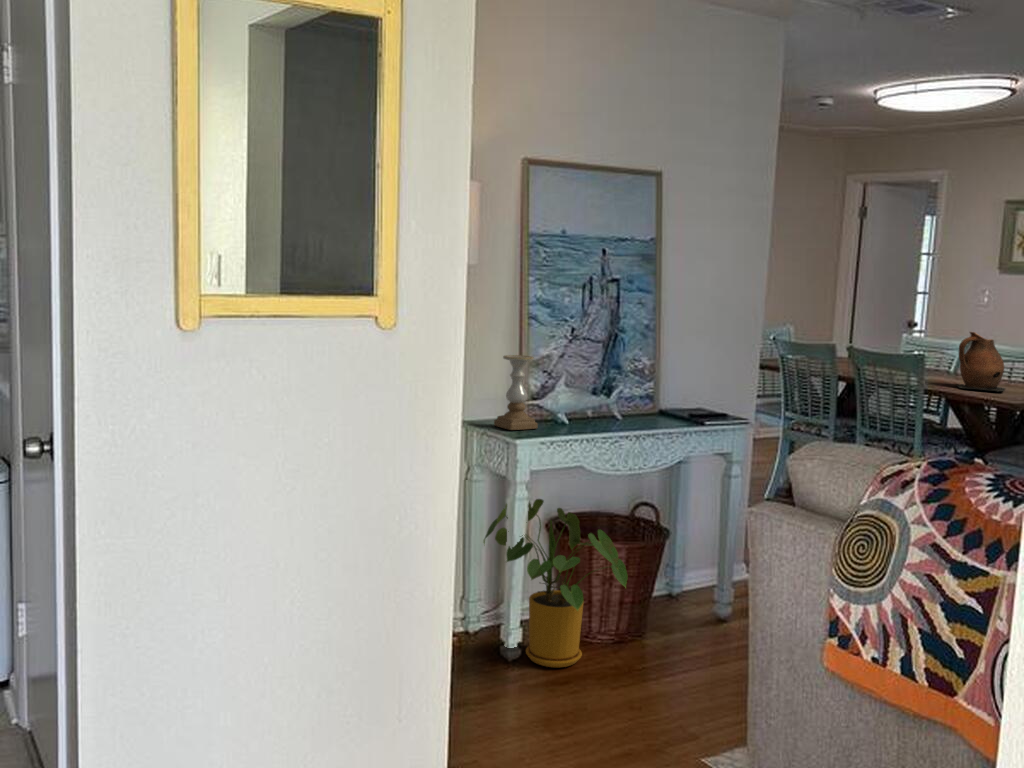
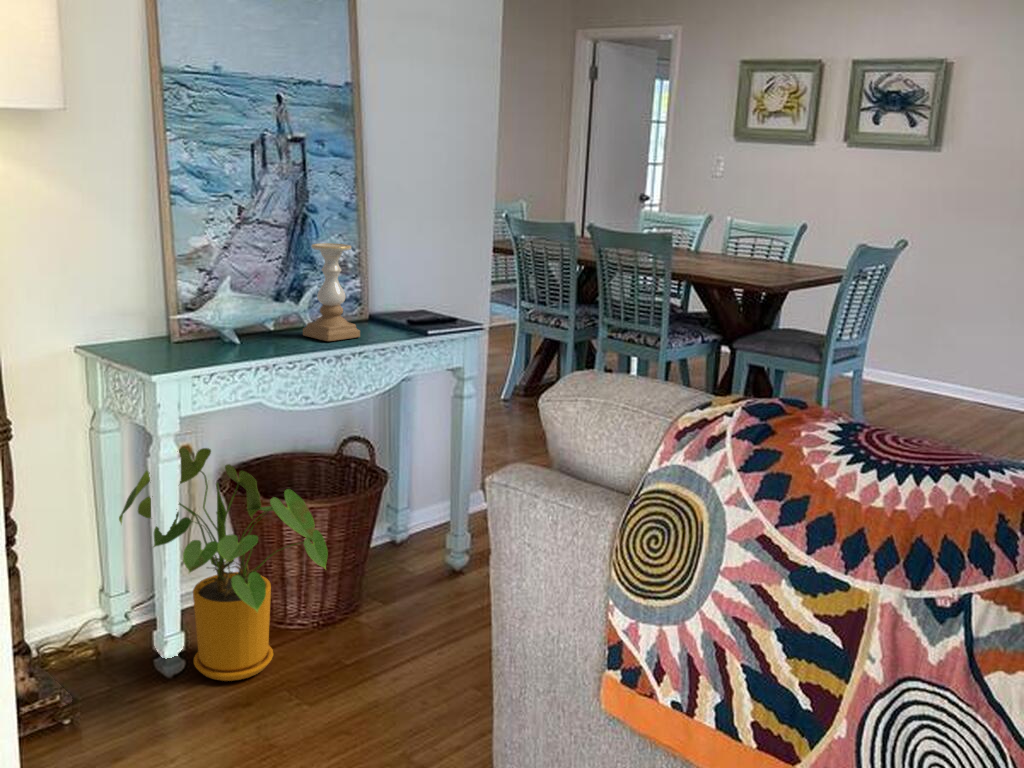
ceramic pitcher: present [957,332,1005,392] -> none [703,206,755,273]
candle holder: present [494,355,538,430] -> present [303,243,360,341]

